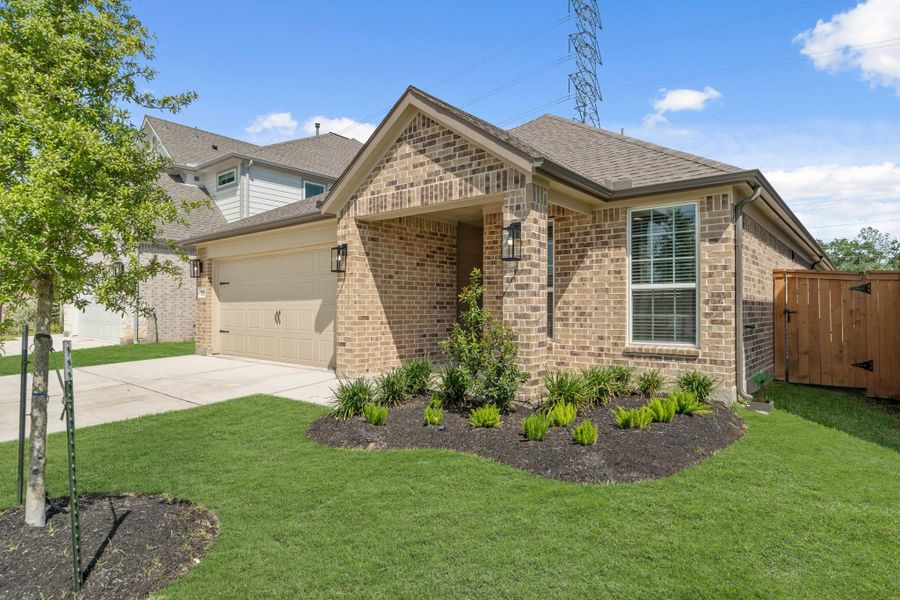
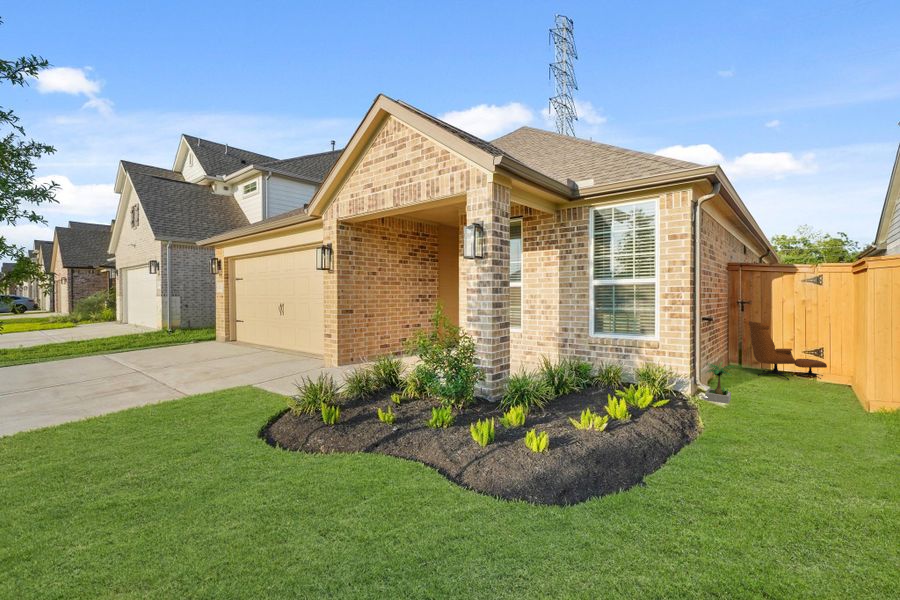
lounge chair: none [795,330,877,393] -> present [749,321,827,380]

